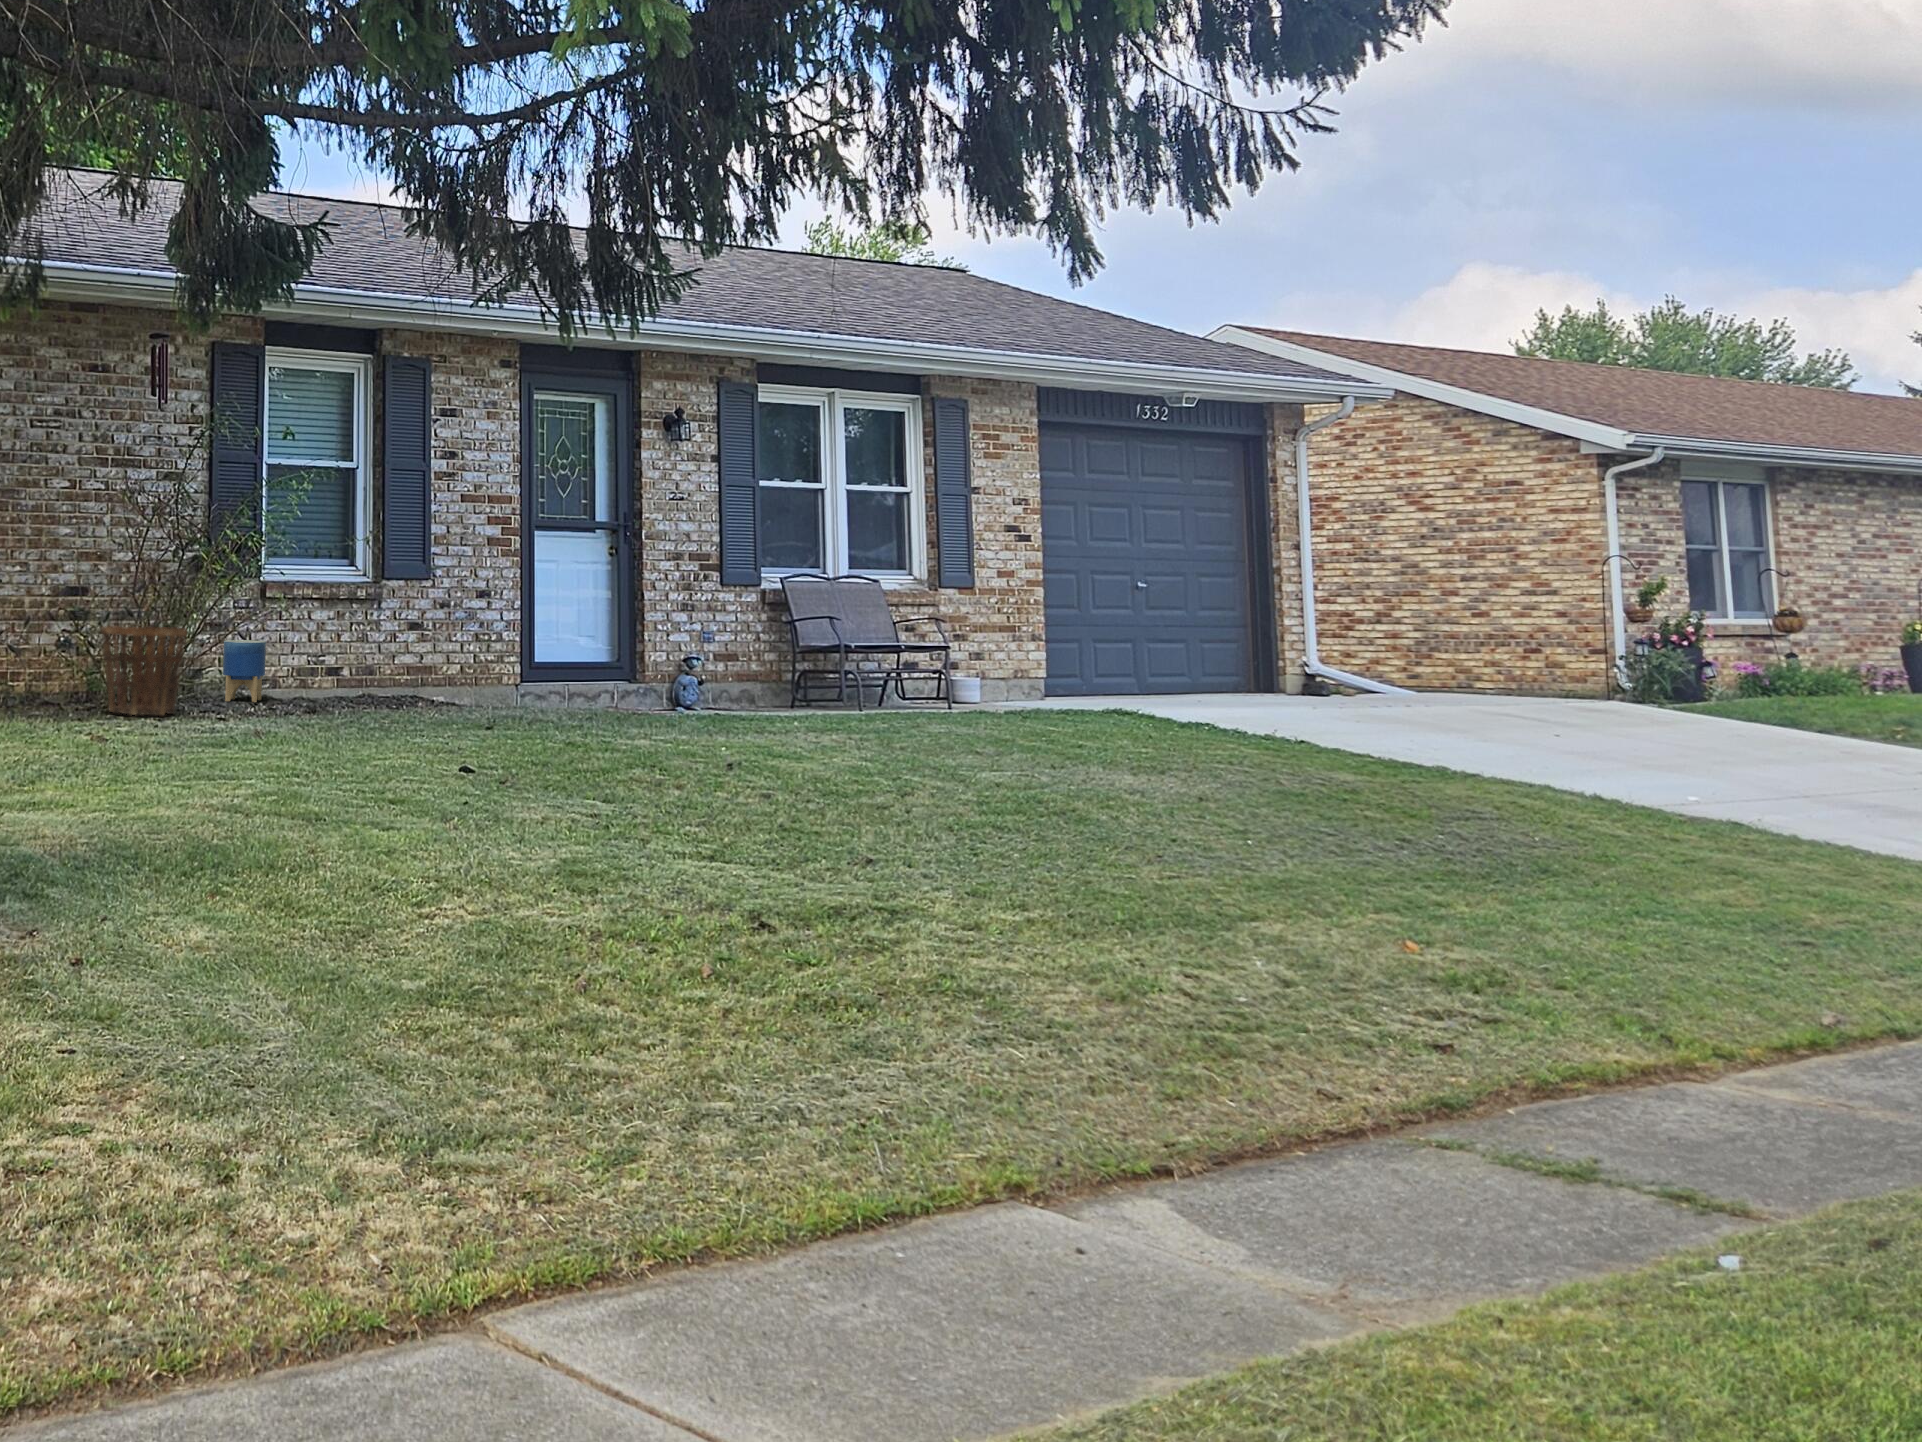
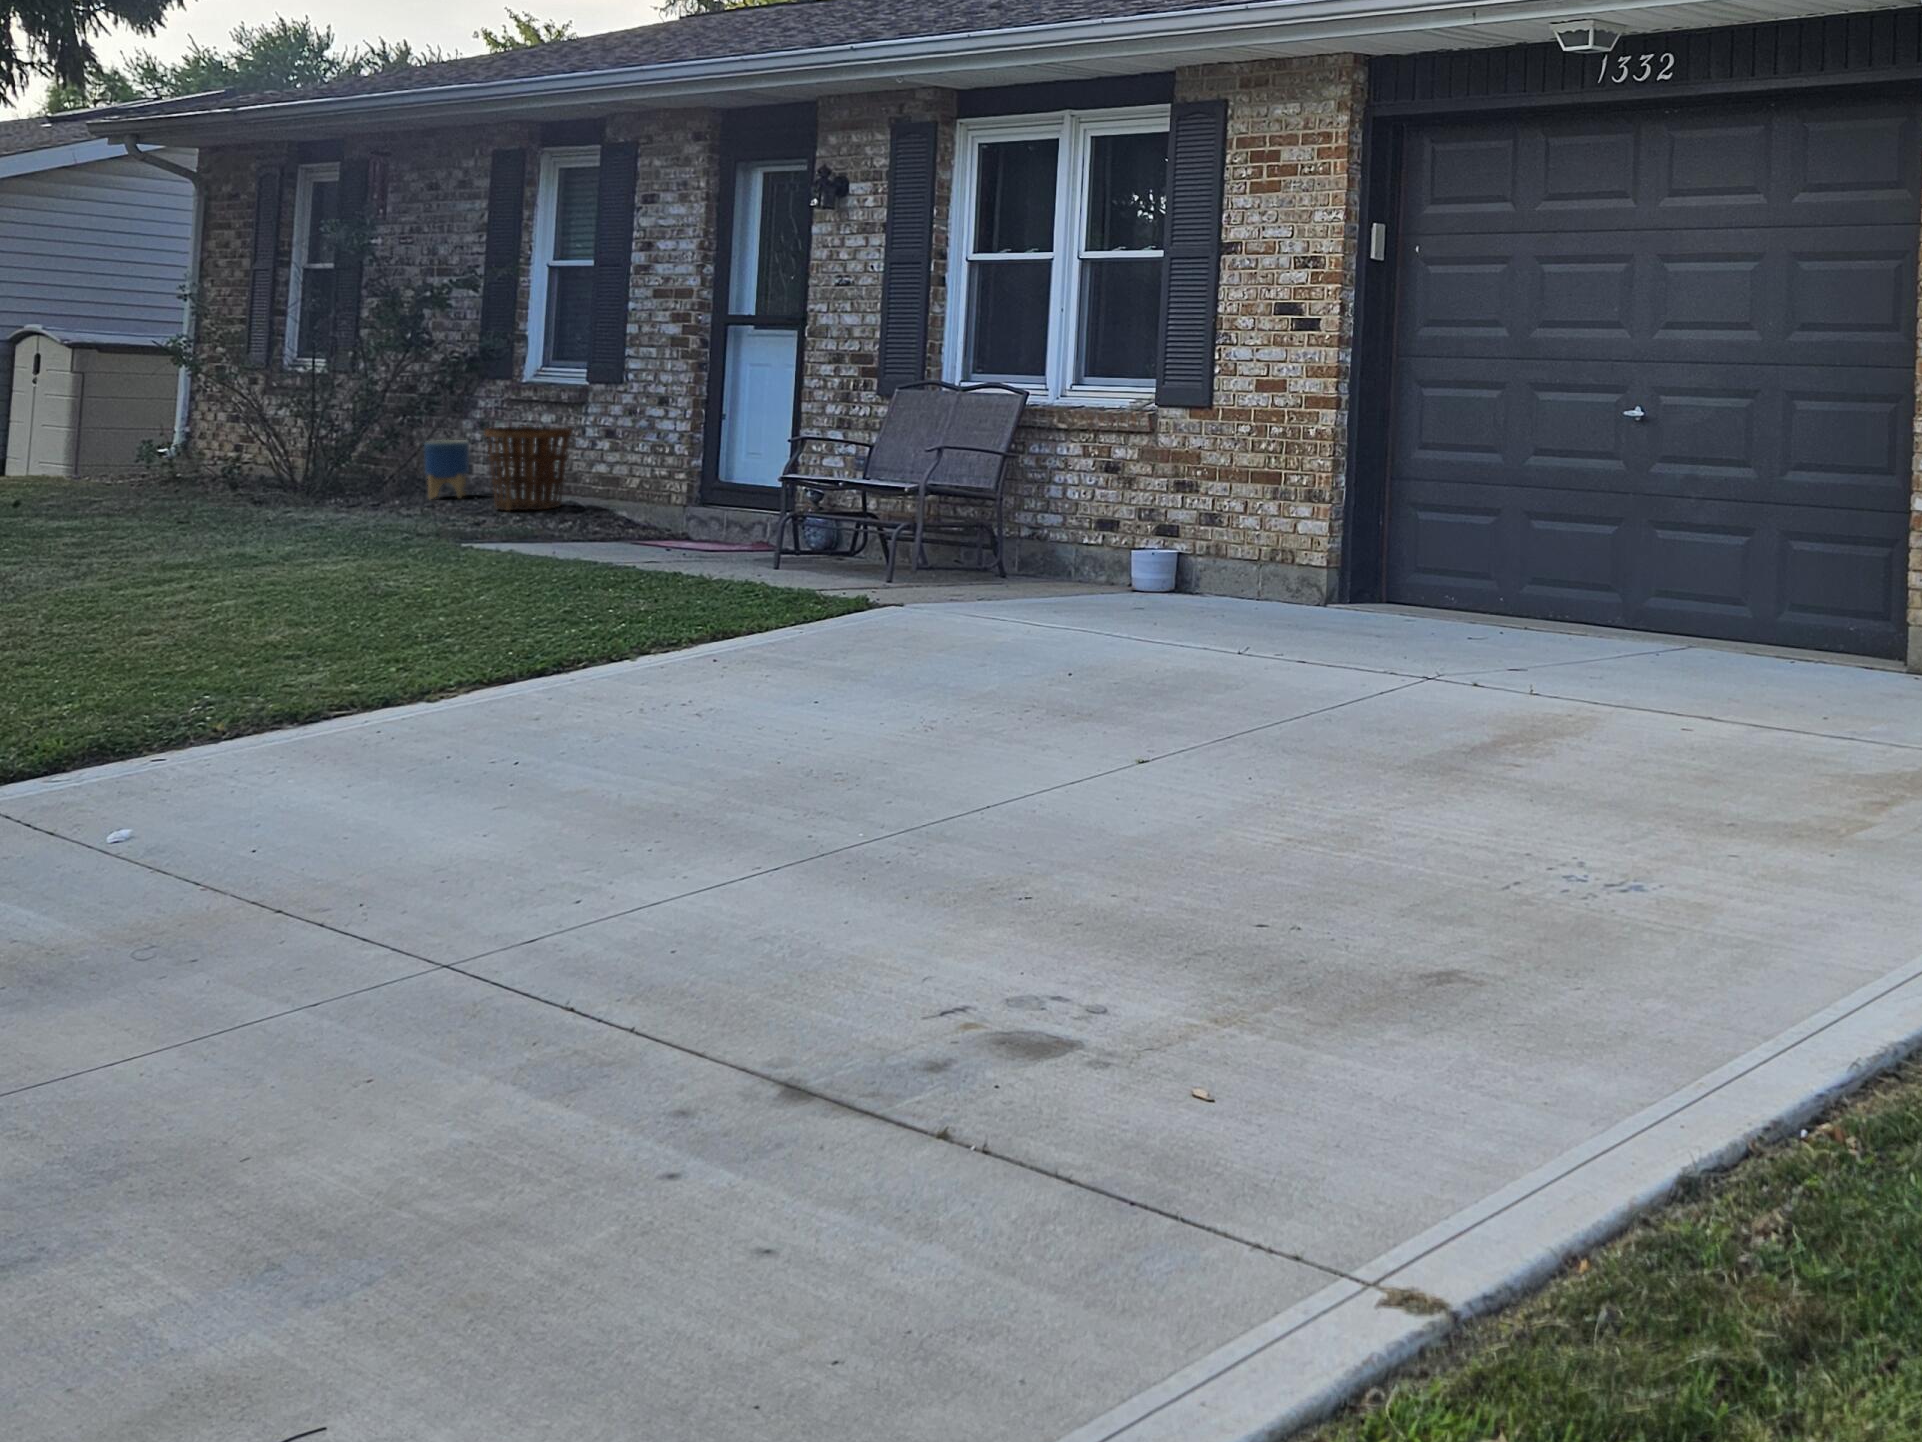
basket: present [100,626,187,715] -> present [485,427,573,510]

